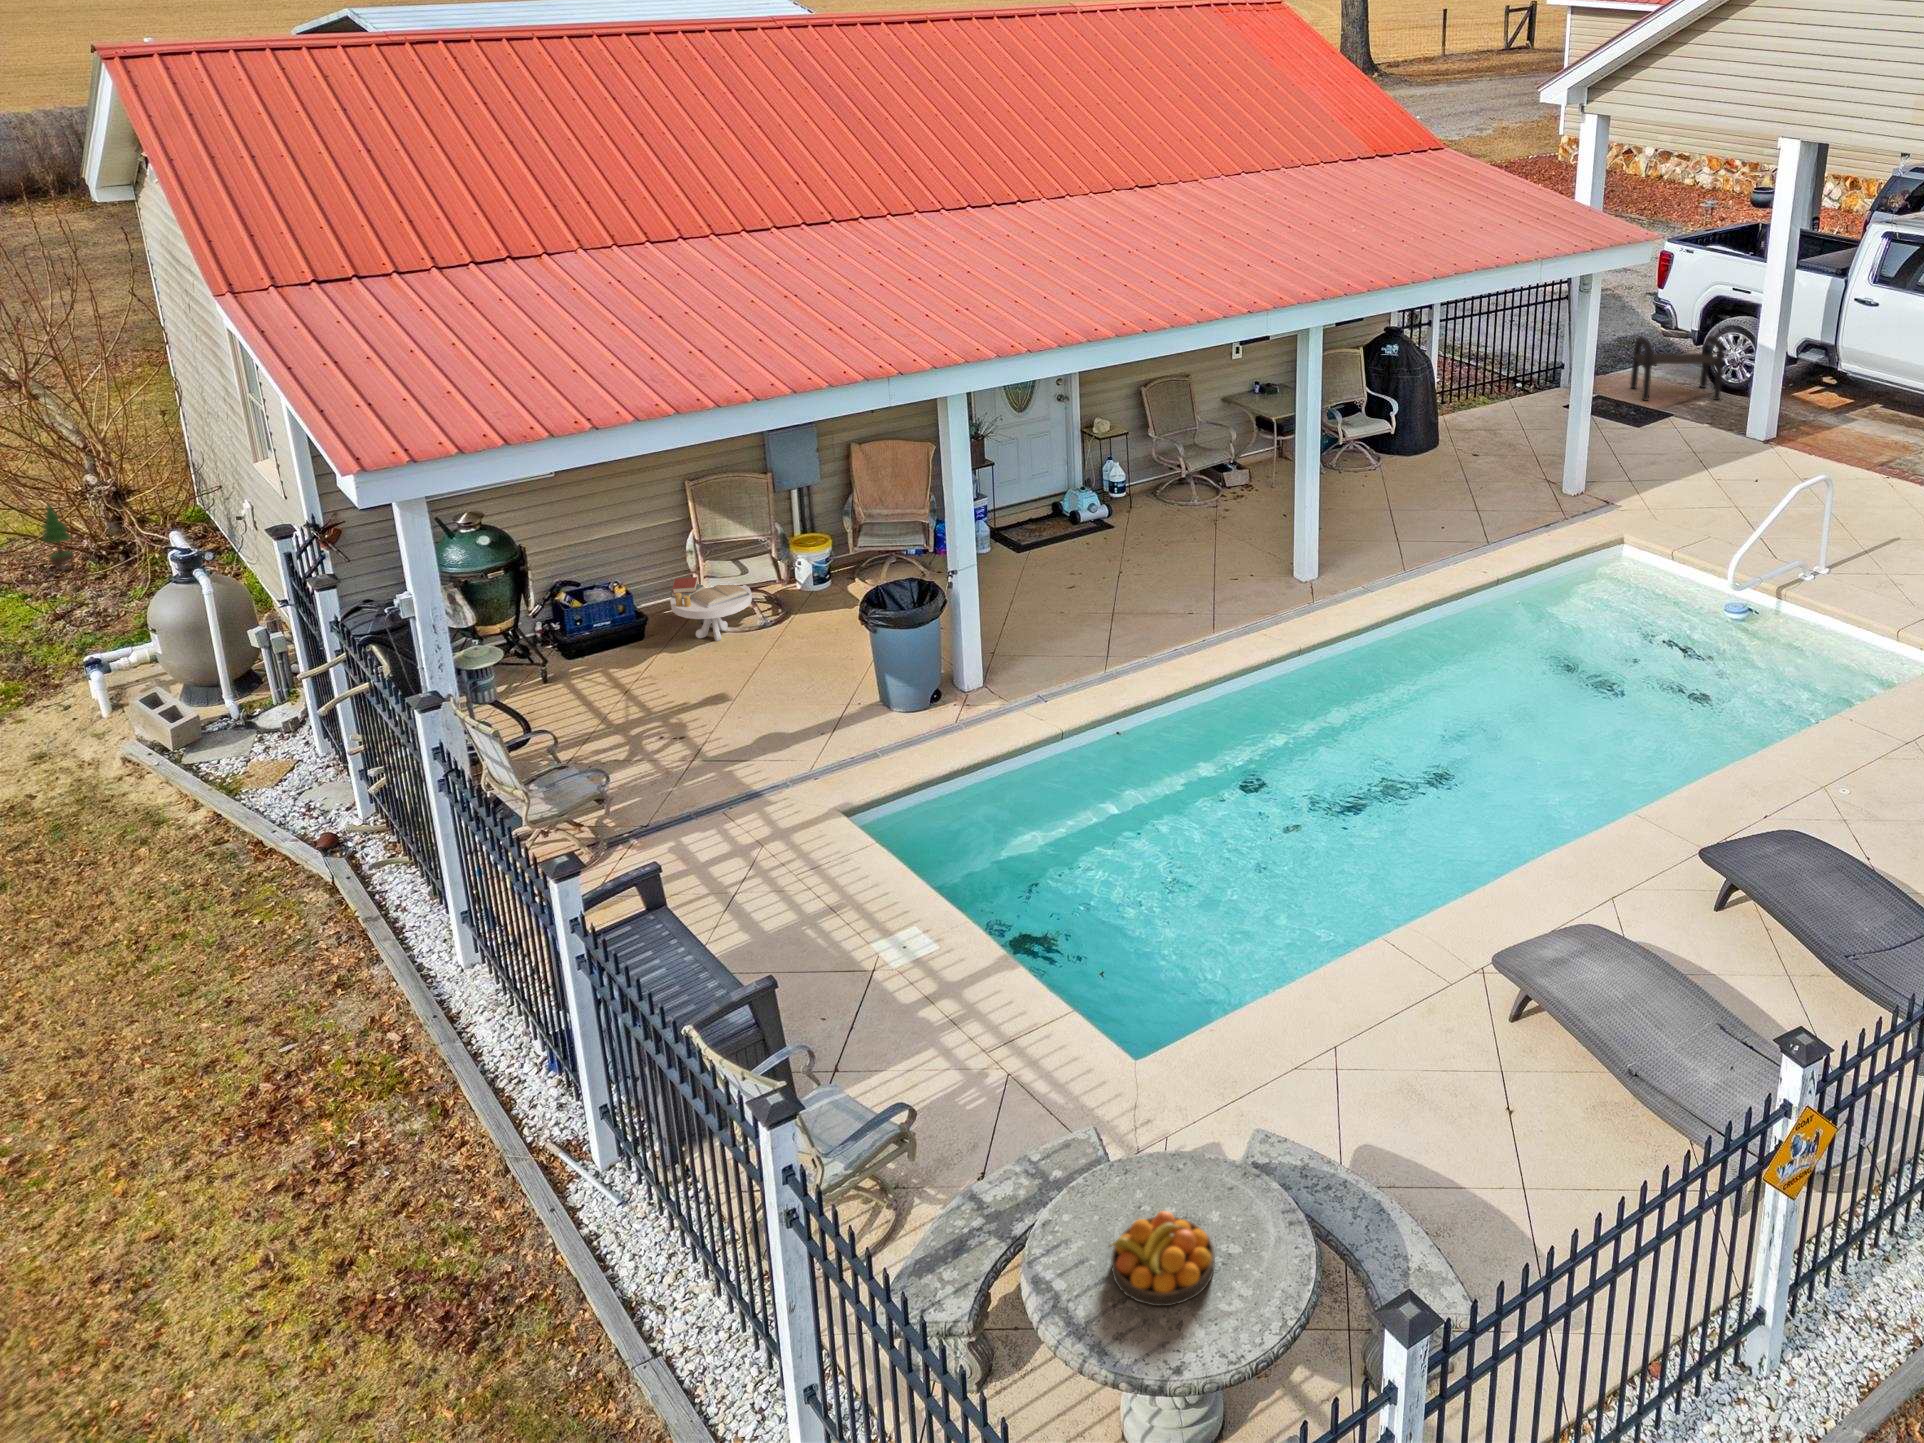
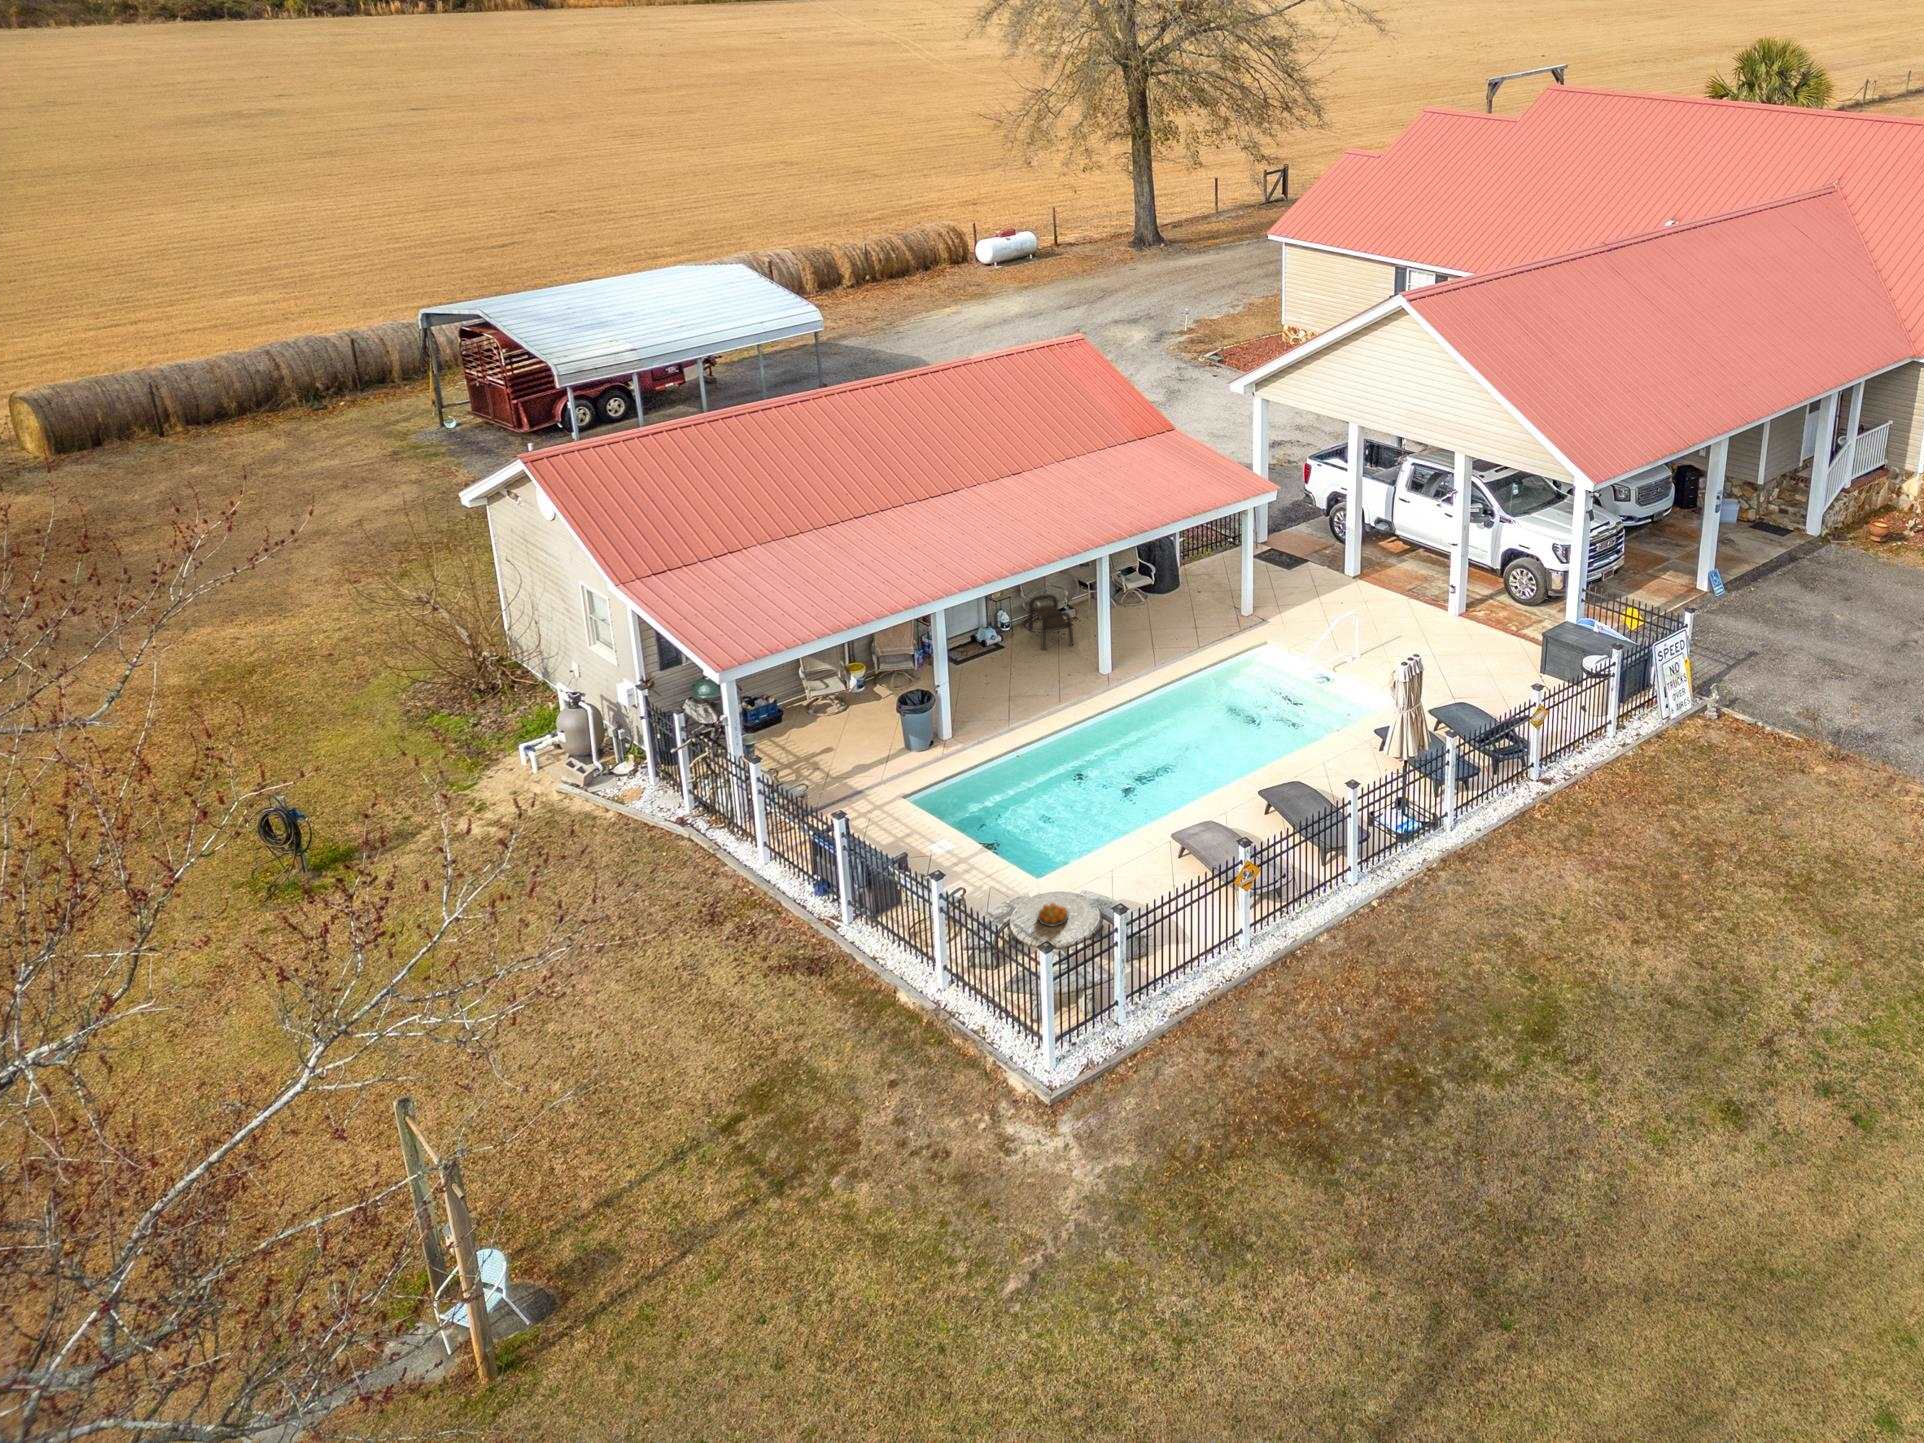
bench: present [1630,336,1724,401] -> present [1028,594,1073,650]
potted tree: present [42,505,74,570] -> none [445,664,460,698]
side table: present [670,577,752,641] -> none [793,688,832,721]

